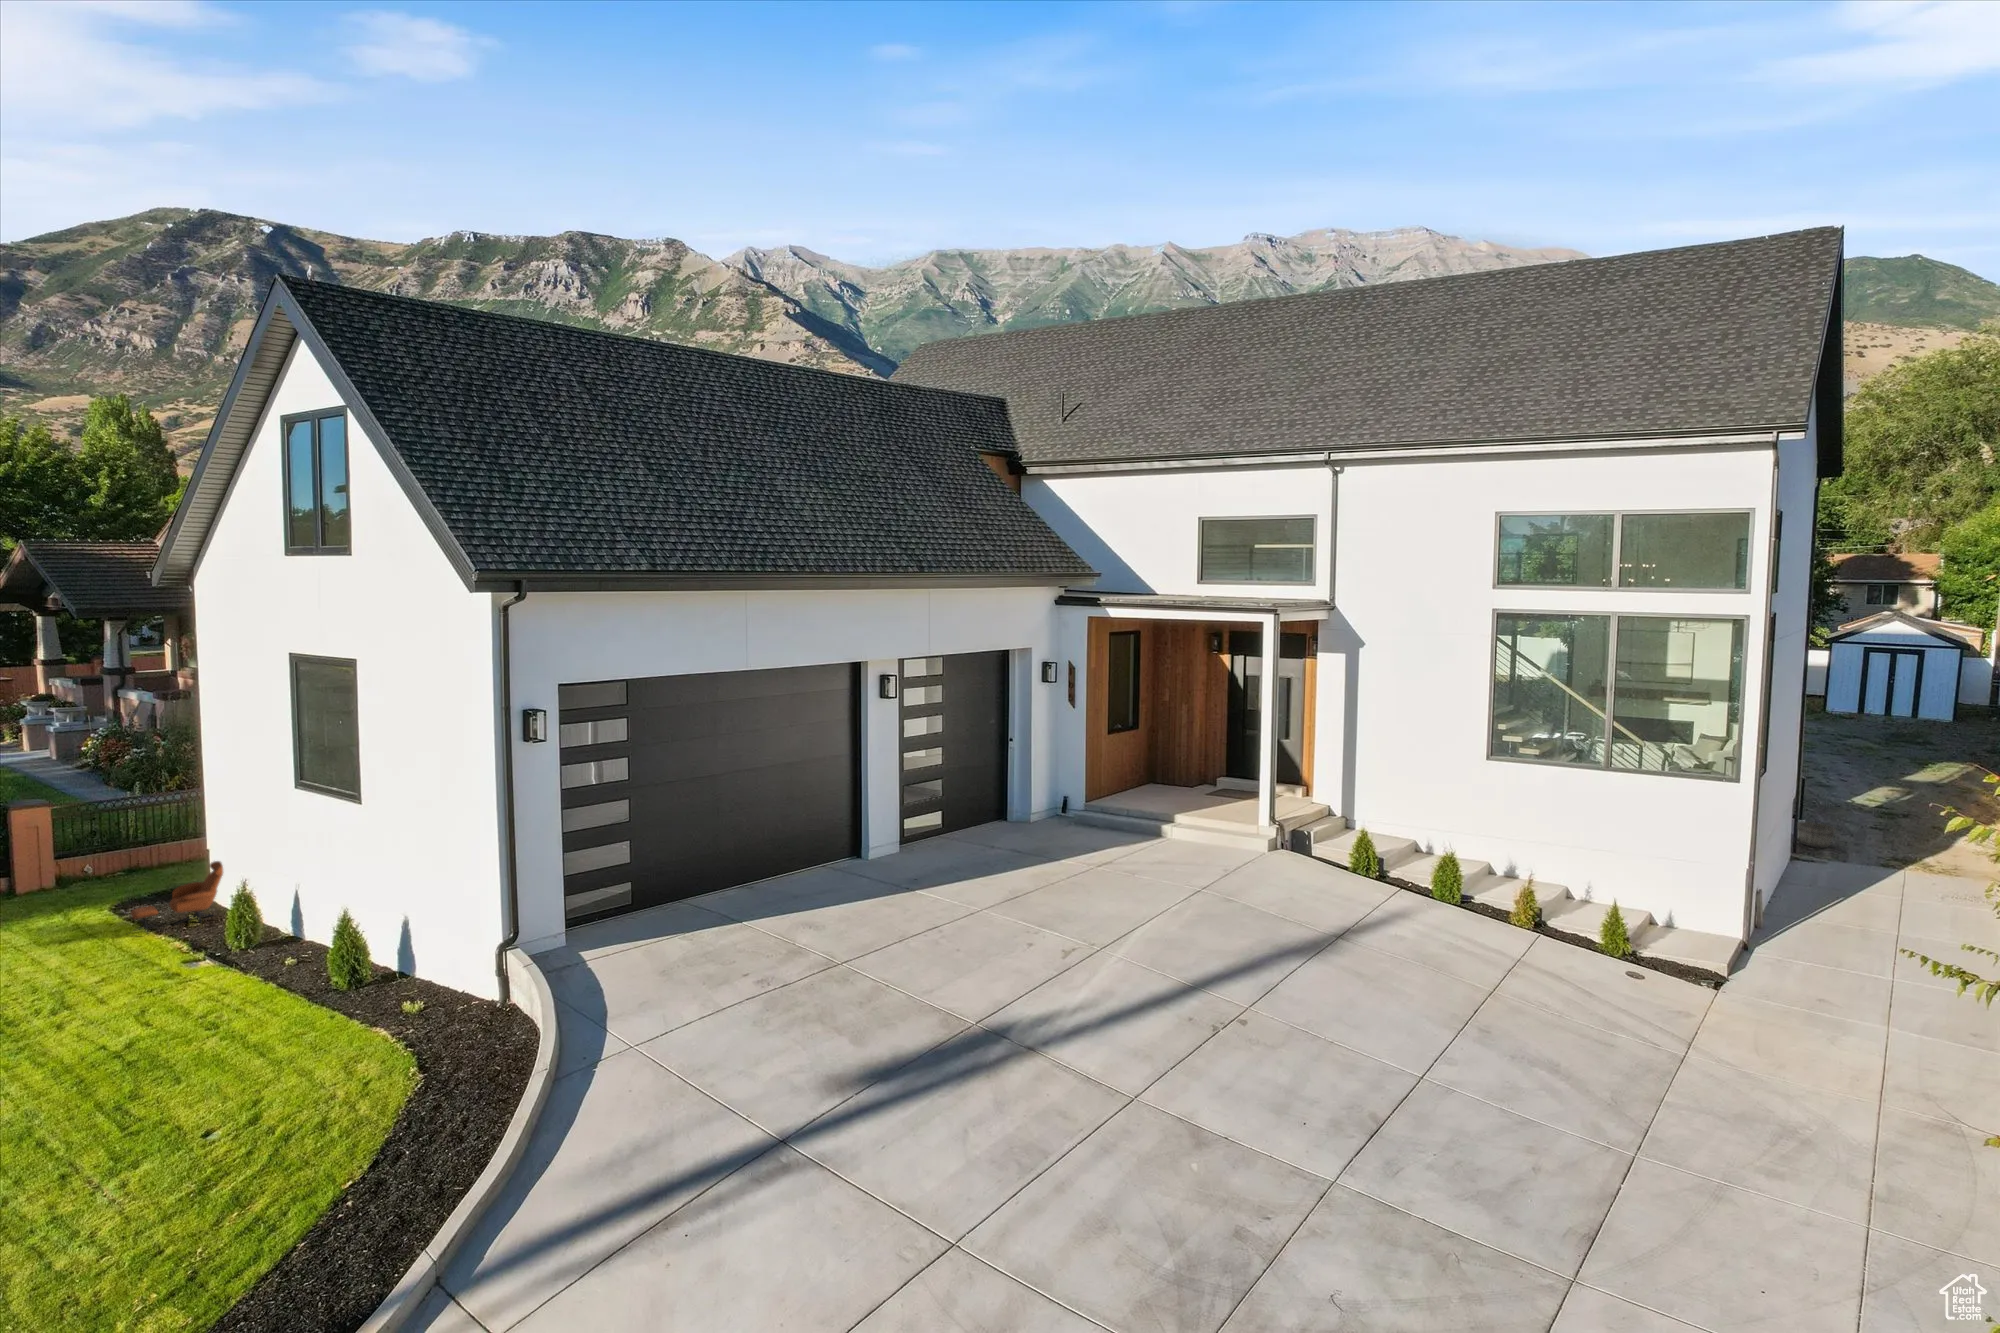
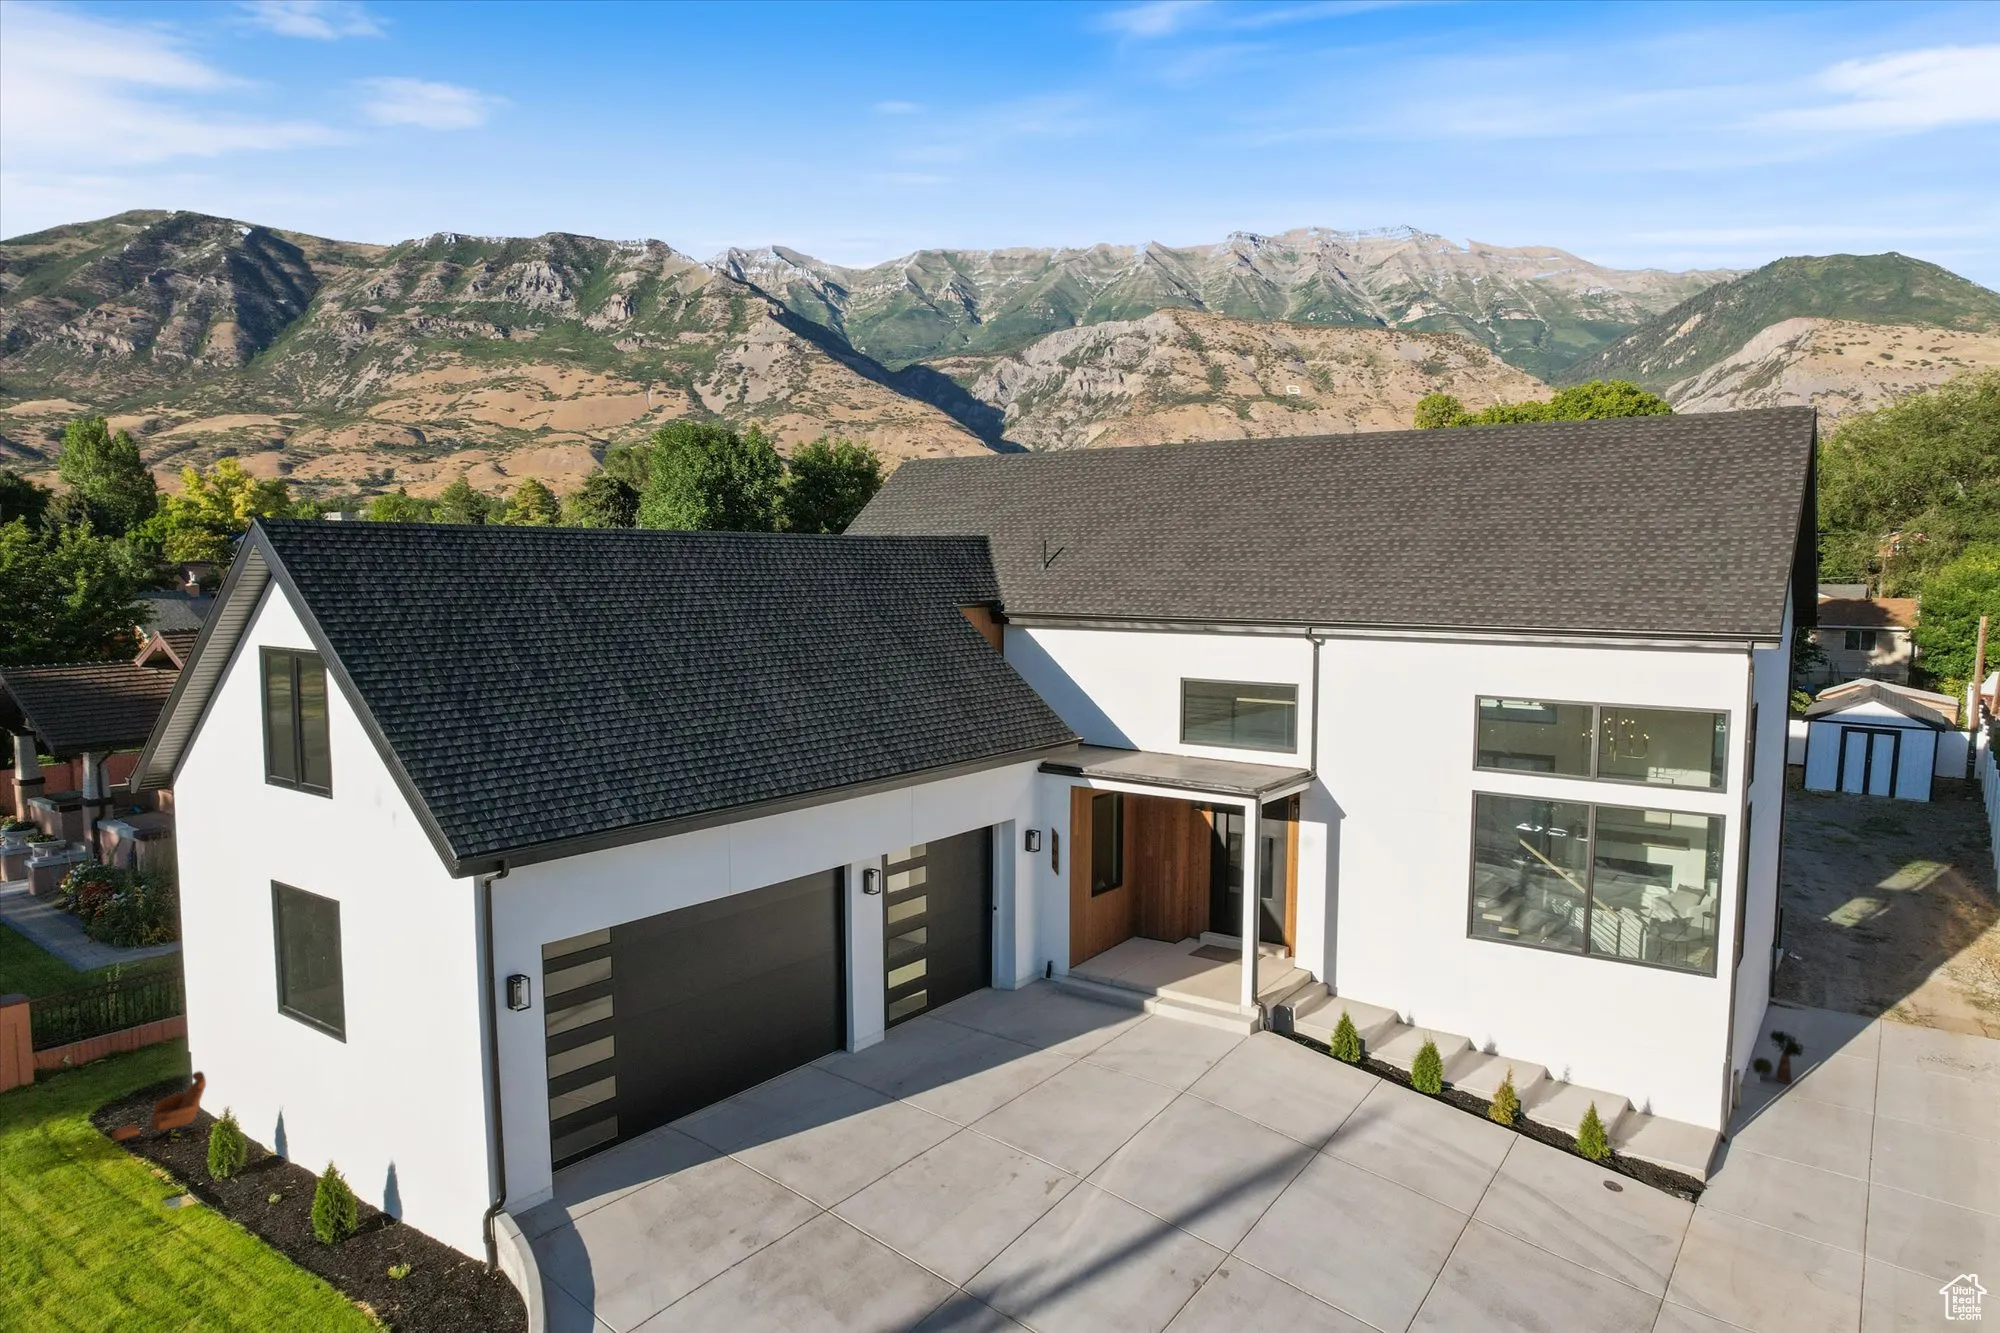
wooden bucket: present [1797,821,1836,848] -> none [1777,958,1815,989]
potted plant: none [1772,857,1826,910] -> present [1753,1031,1803,1084]

